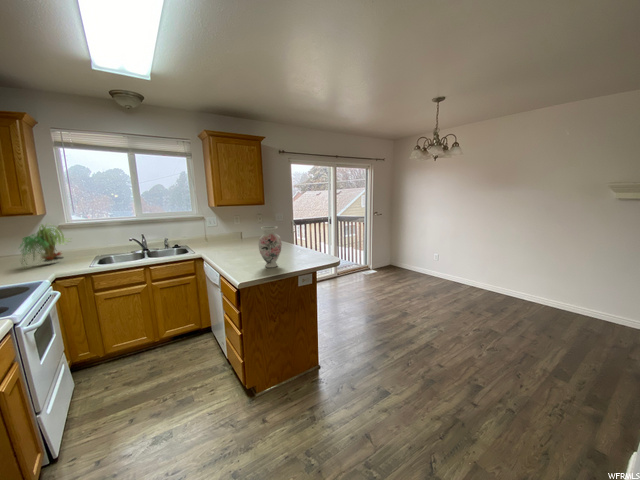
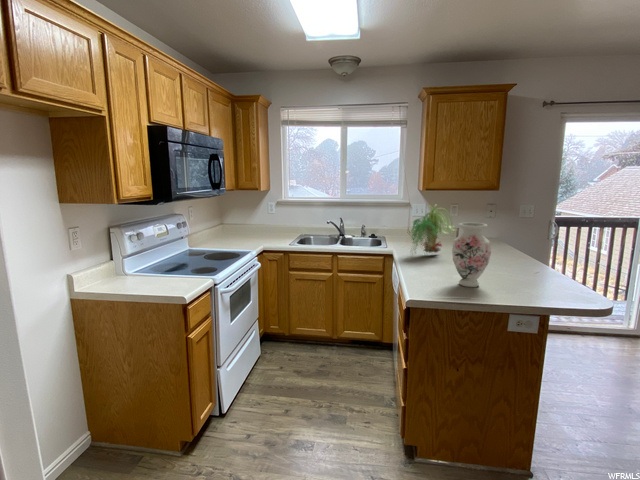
plant: present [20,224,69,265] -> present [411,205,456,253]

